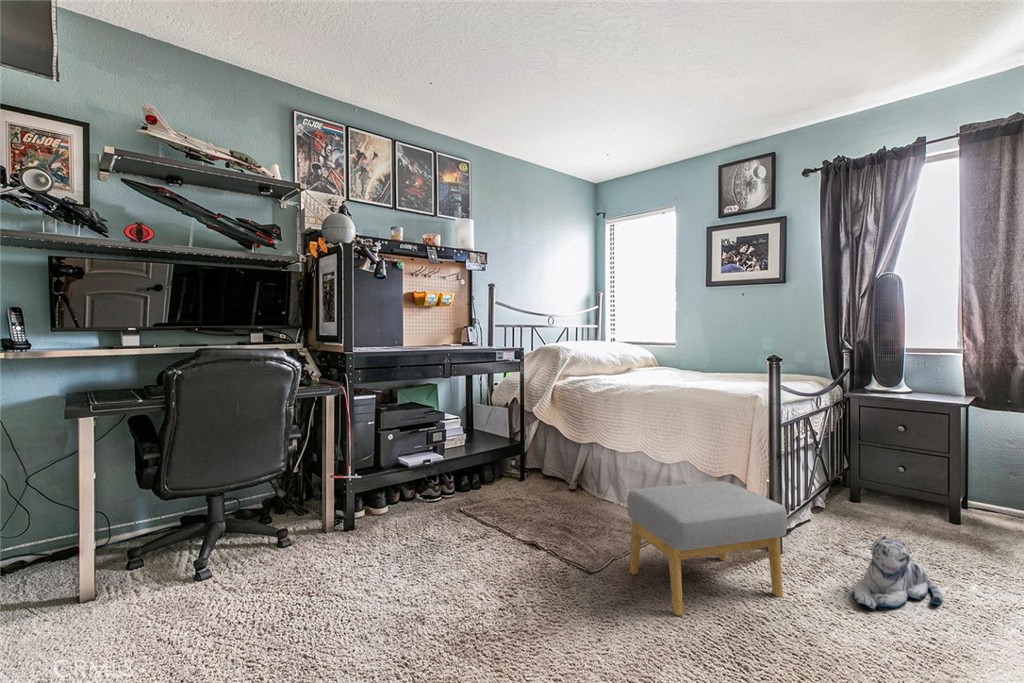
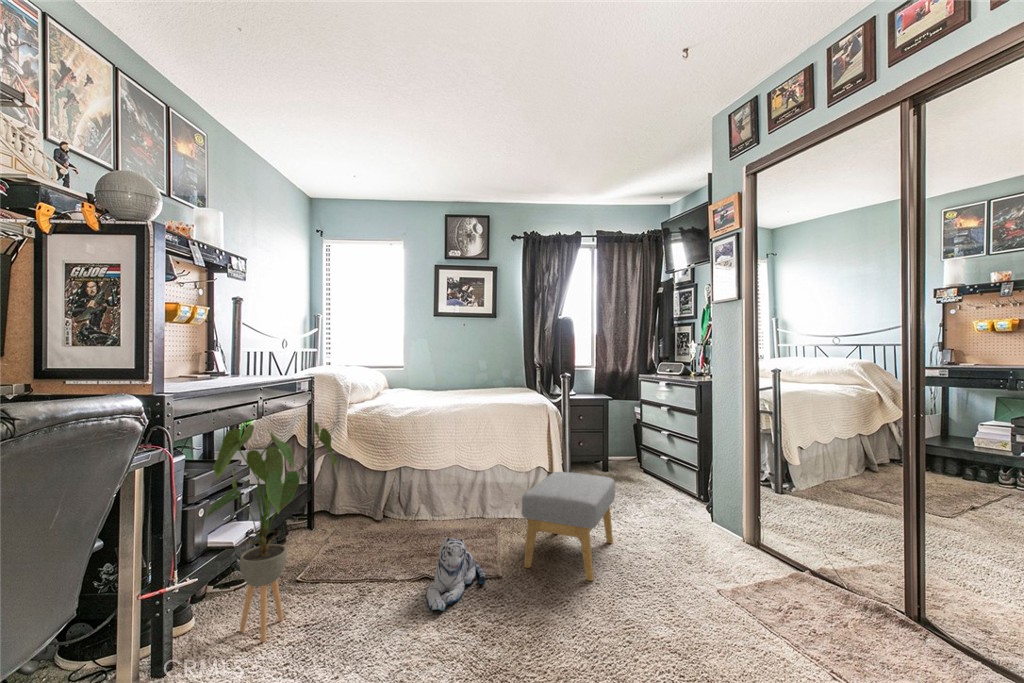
house plant: none [373,382,470,536] -> present [206,422,337,642]
plush toy: present [853,536,943,609] -> present [427,538,486,611]

